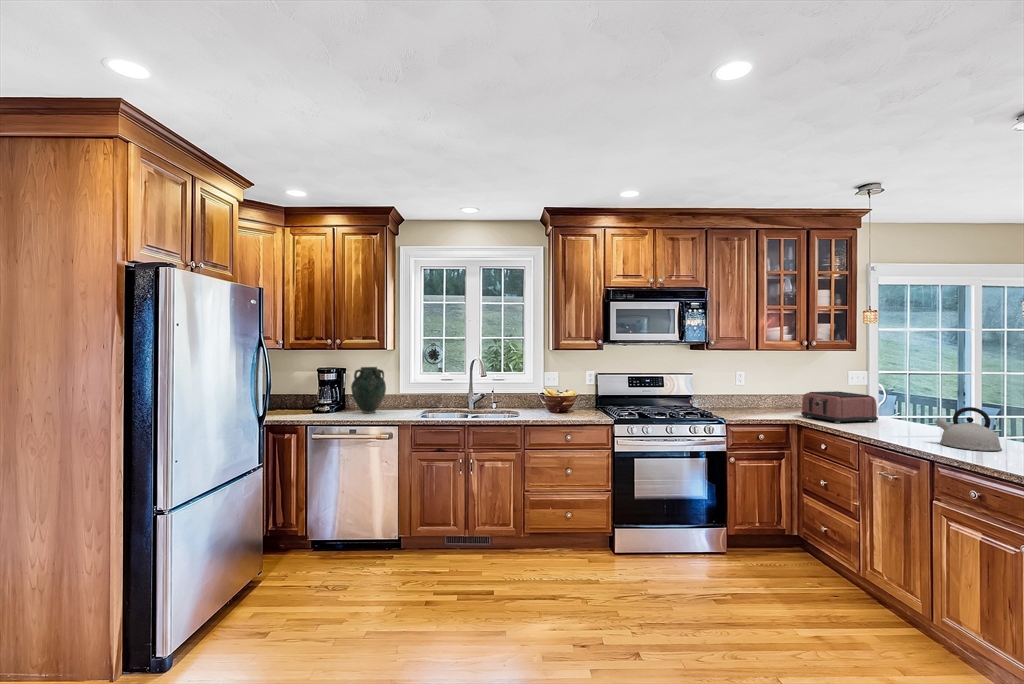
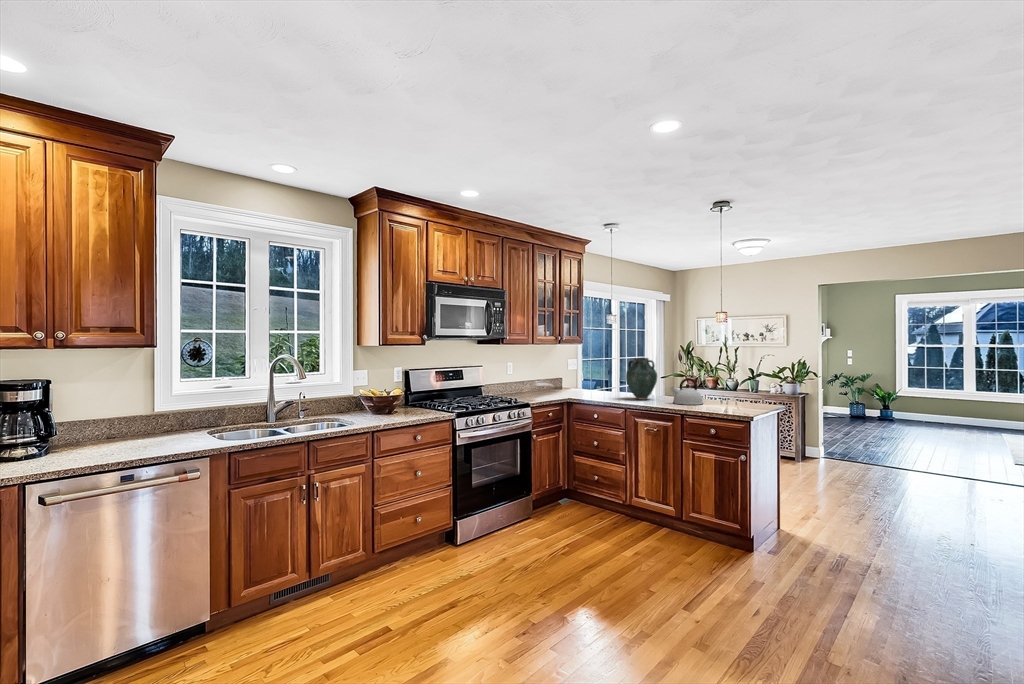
vase: present [351,367,386,413] -> present [626,358,657,400]
toaster: present [801,391,878,423] -> none [569,375,615,399]

